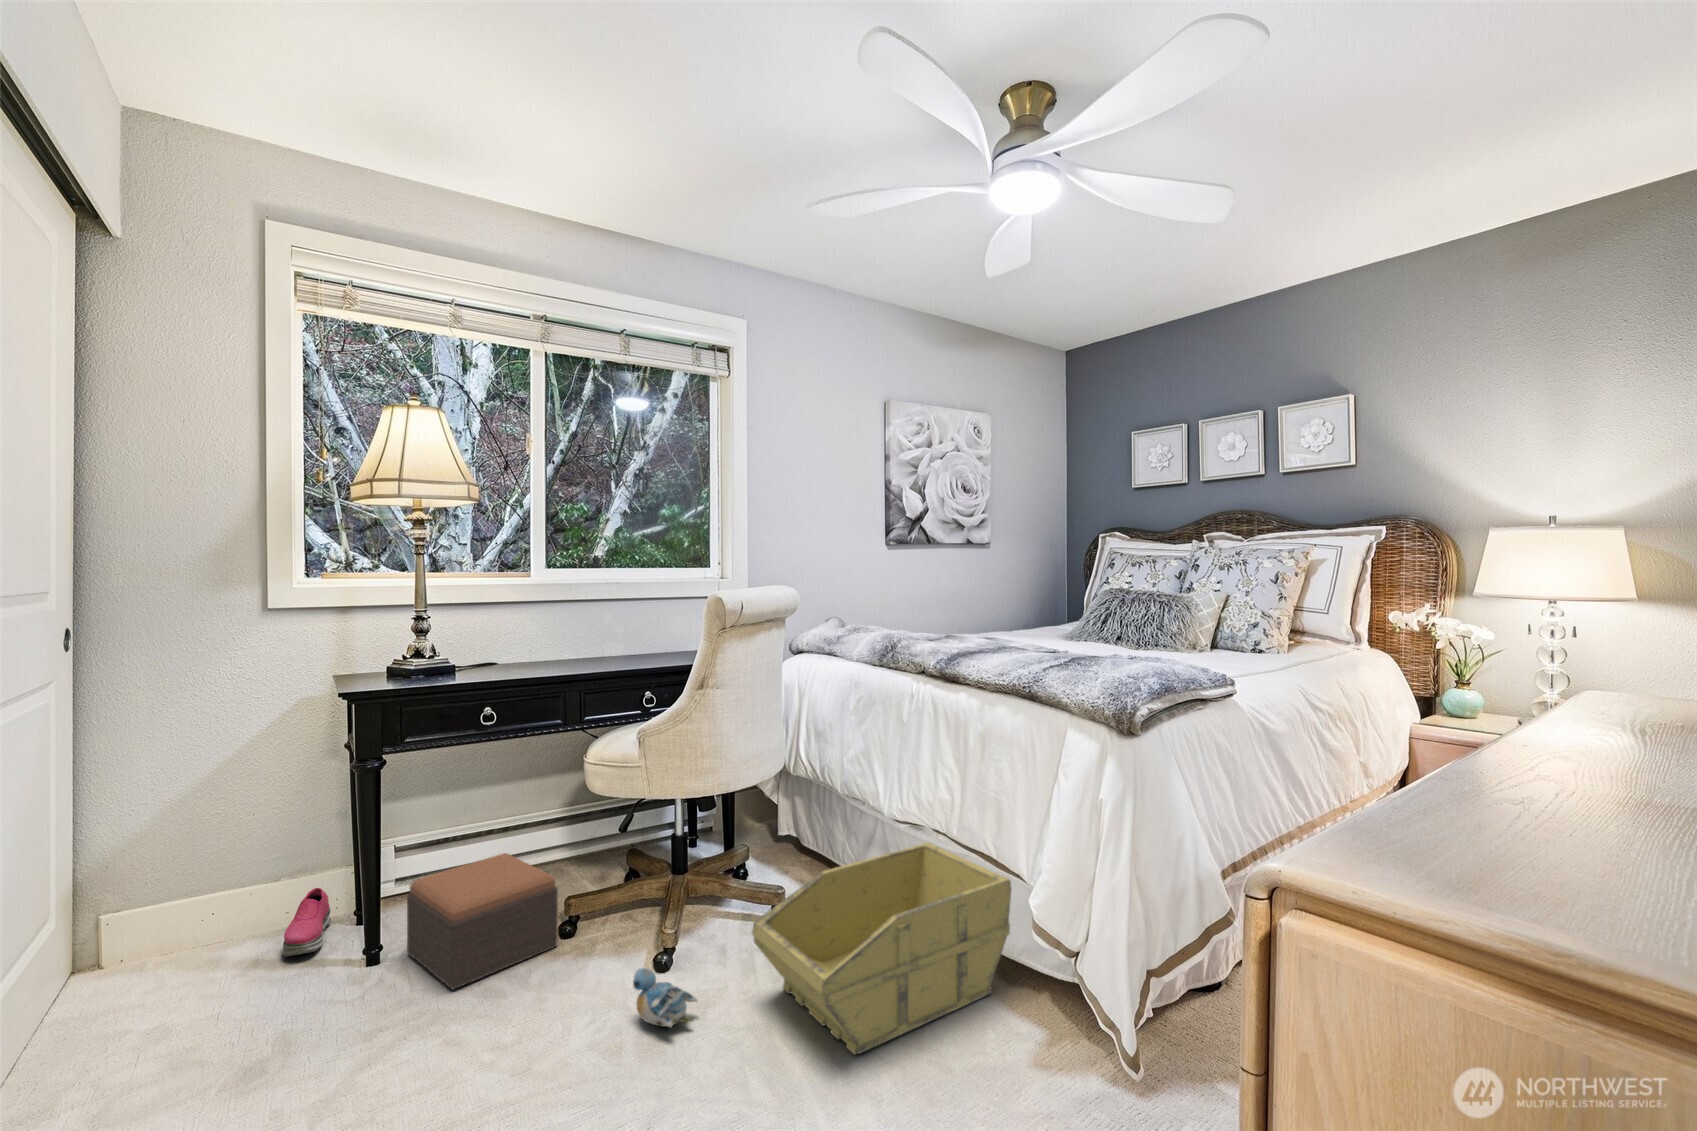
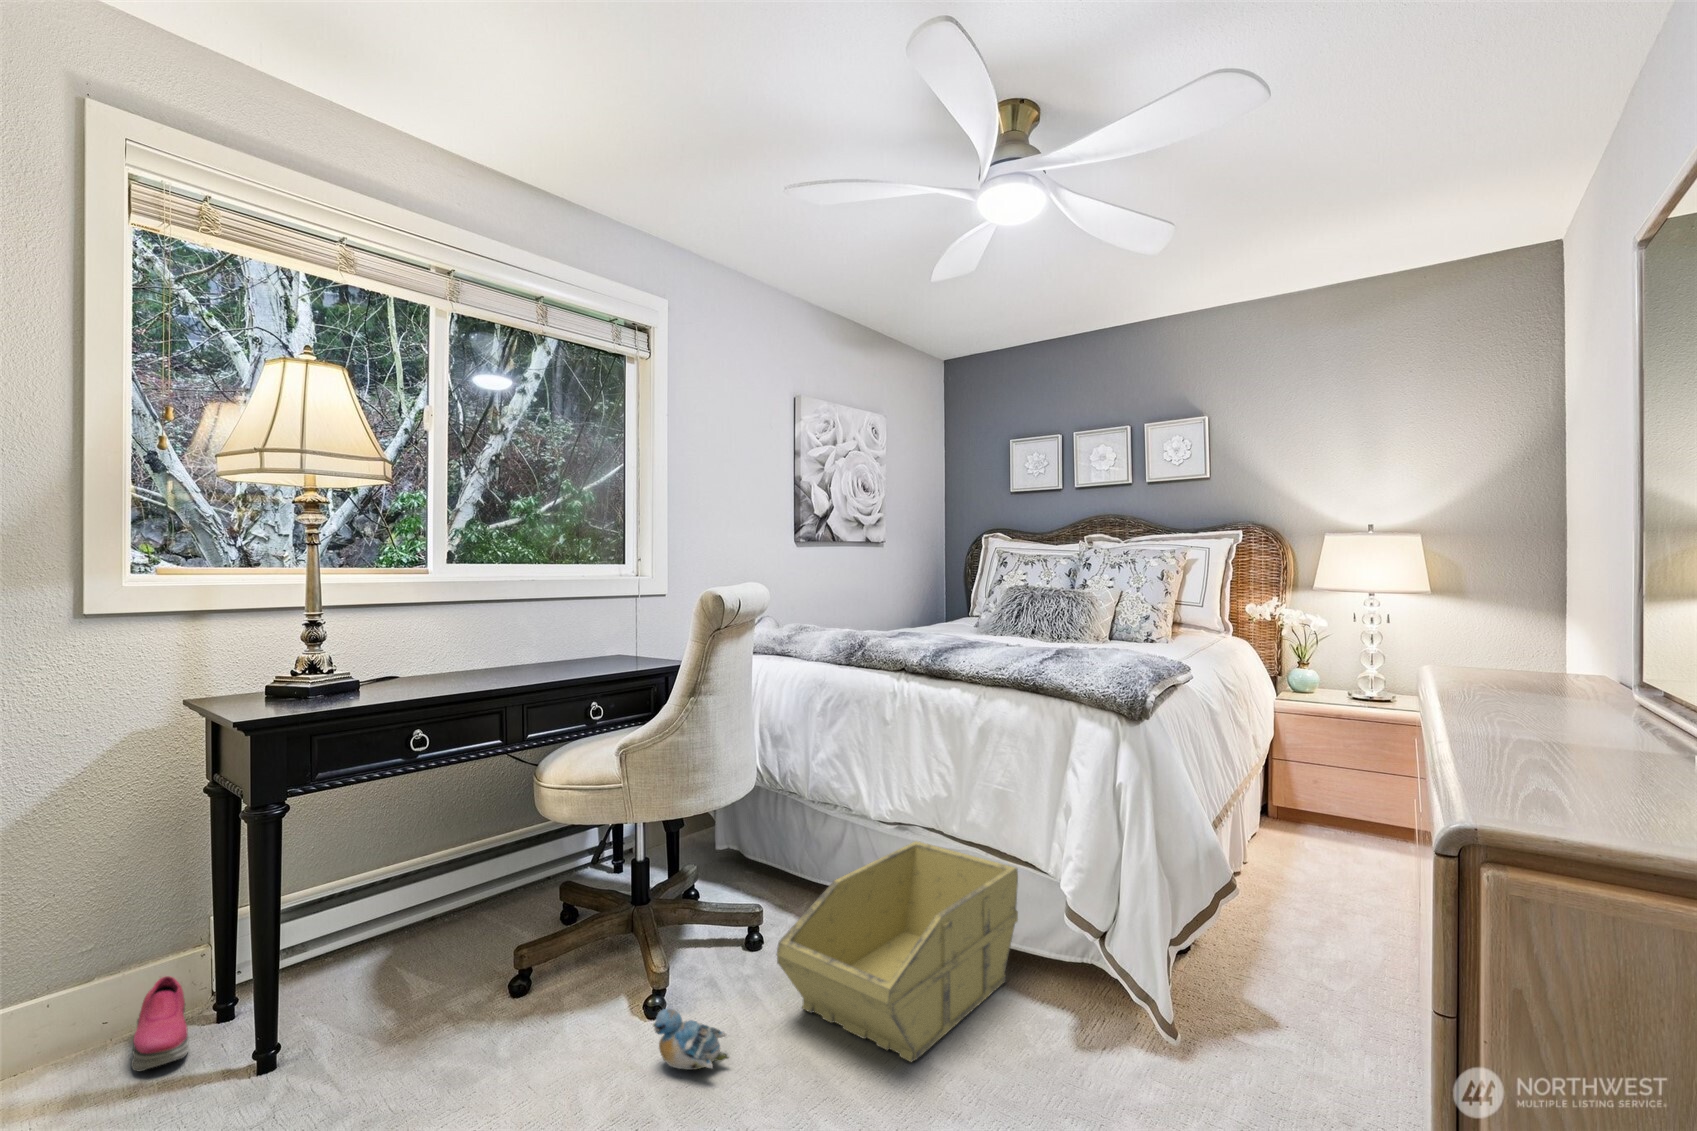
footstool: present [407,853,558,989] -> none [322,903,518,1073]

